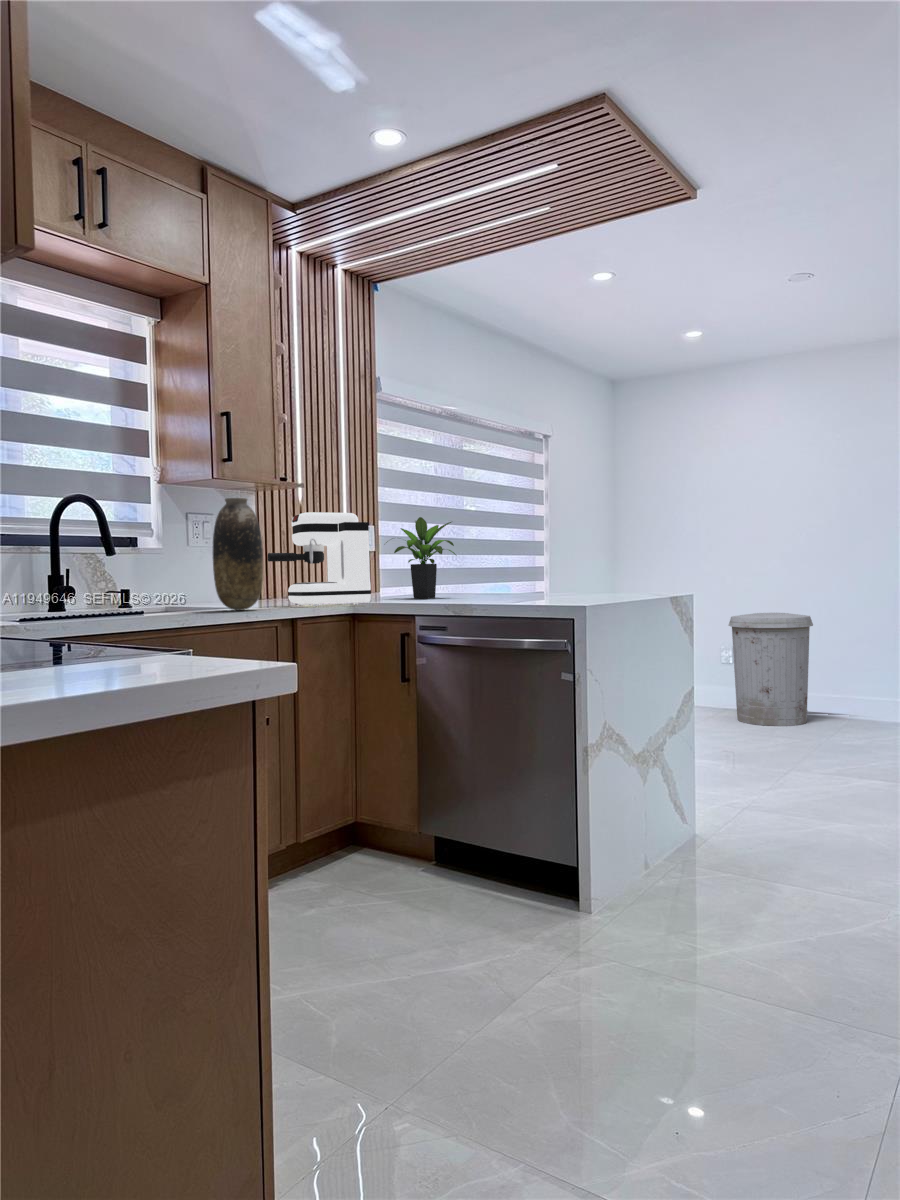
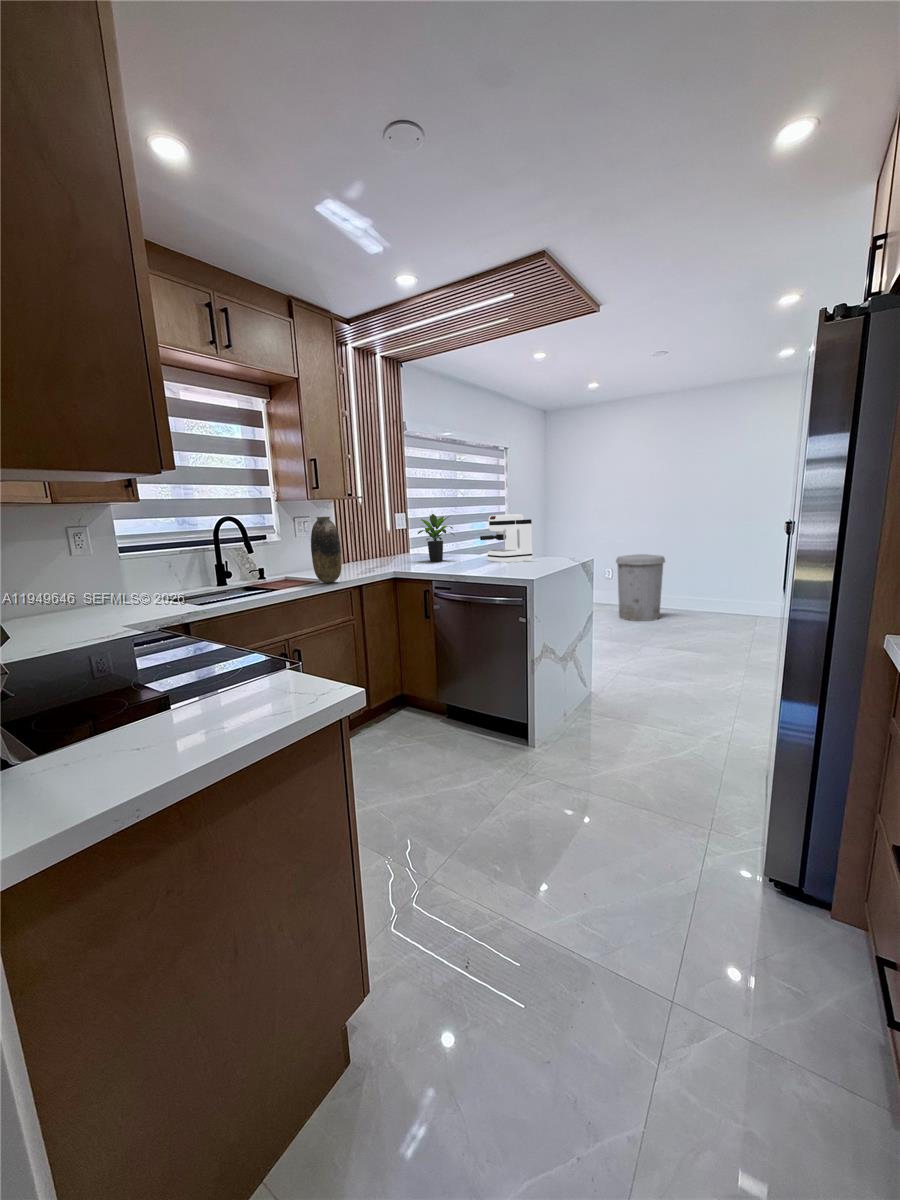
coffee maker: present [268,512,371,606] -> present [480,514,532,563]

